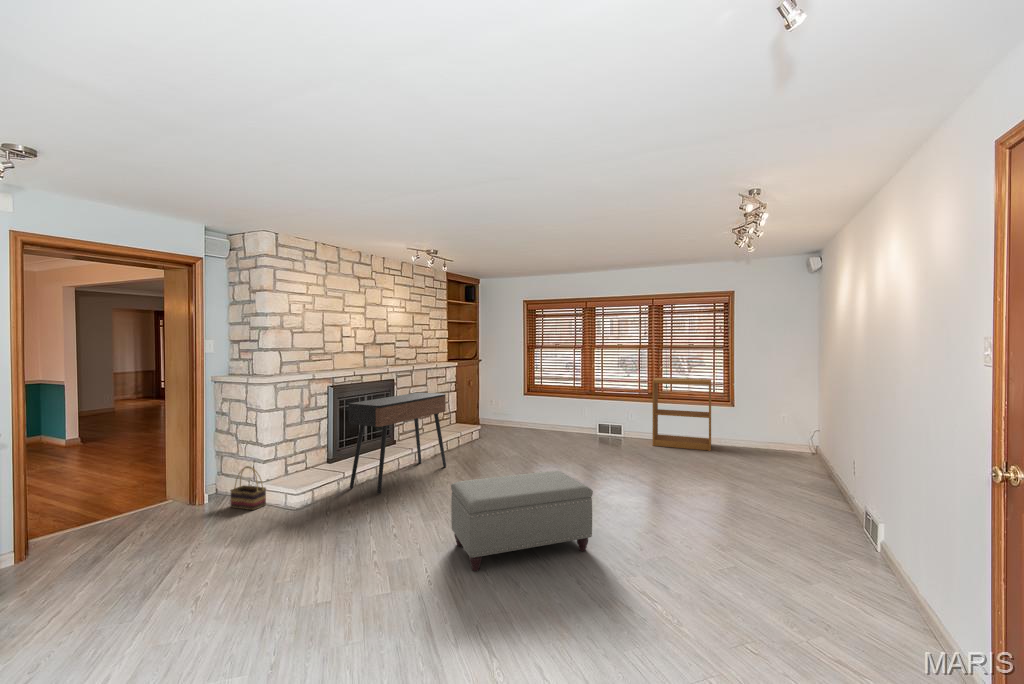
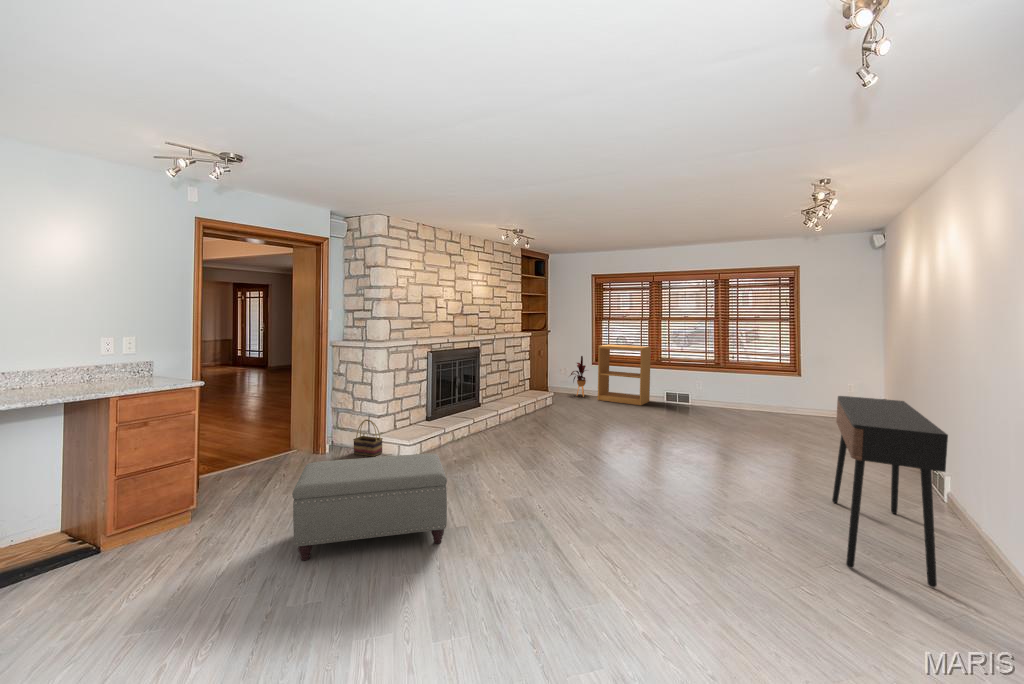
bookshelf: present [652,378,711,451] -> present [598,345,651,405]
house plant: none [499,386,522,430] -> present [570,356,586,396]
console table: present [349,392,446,494] -> present [832,396,948,587]
ottoman: present [451,471,593,571] -> present [292,453,447,560]

